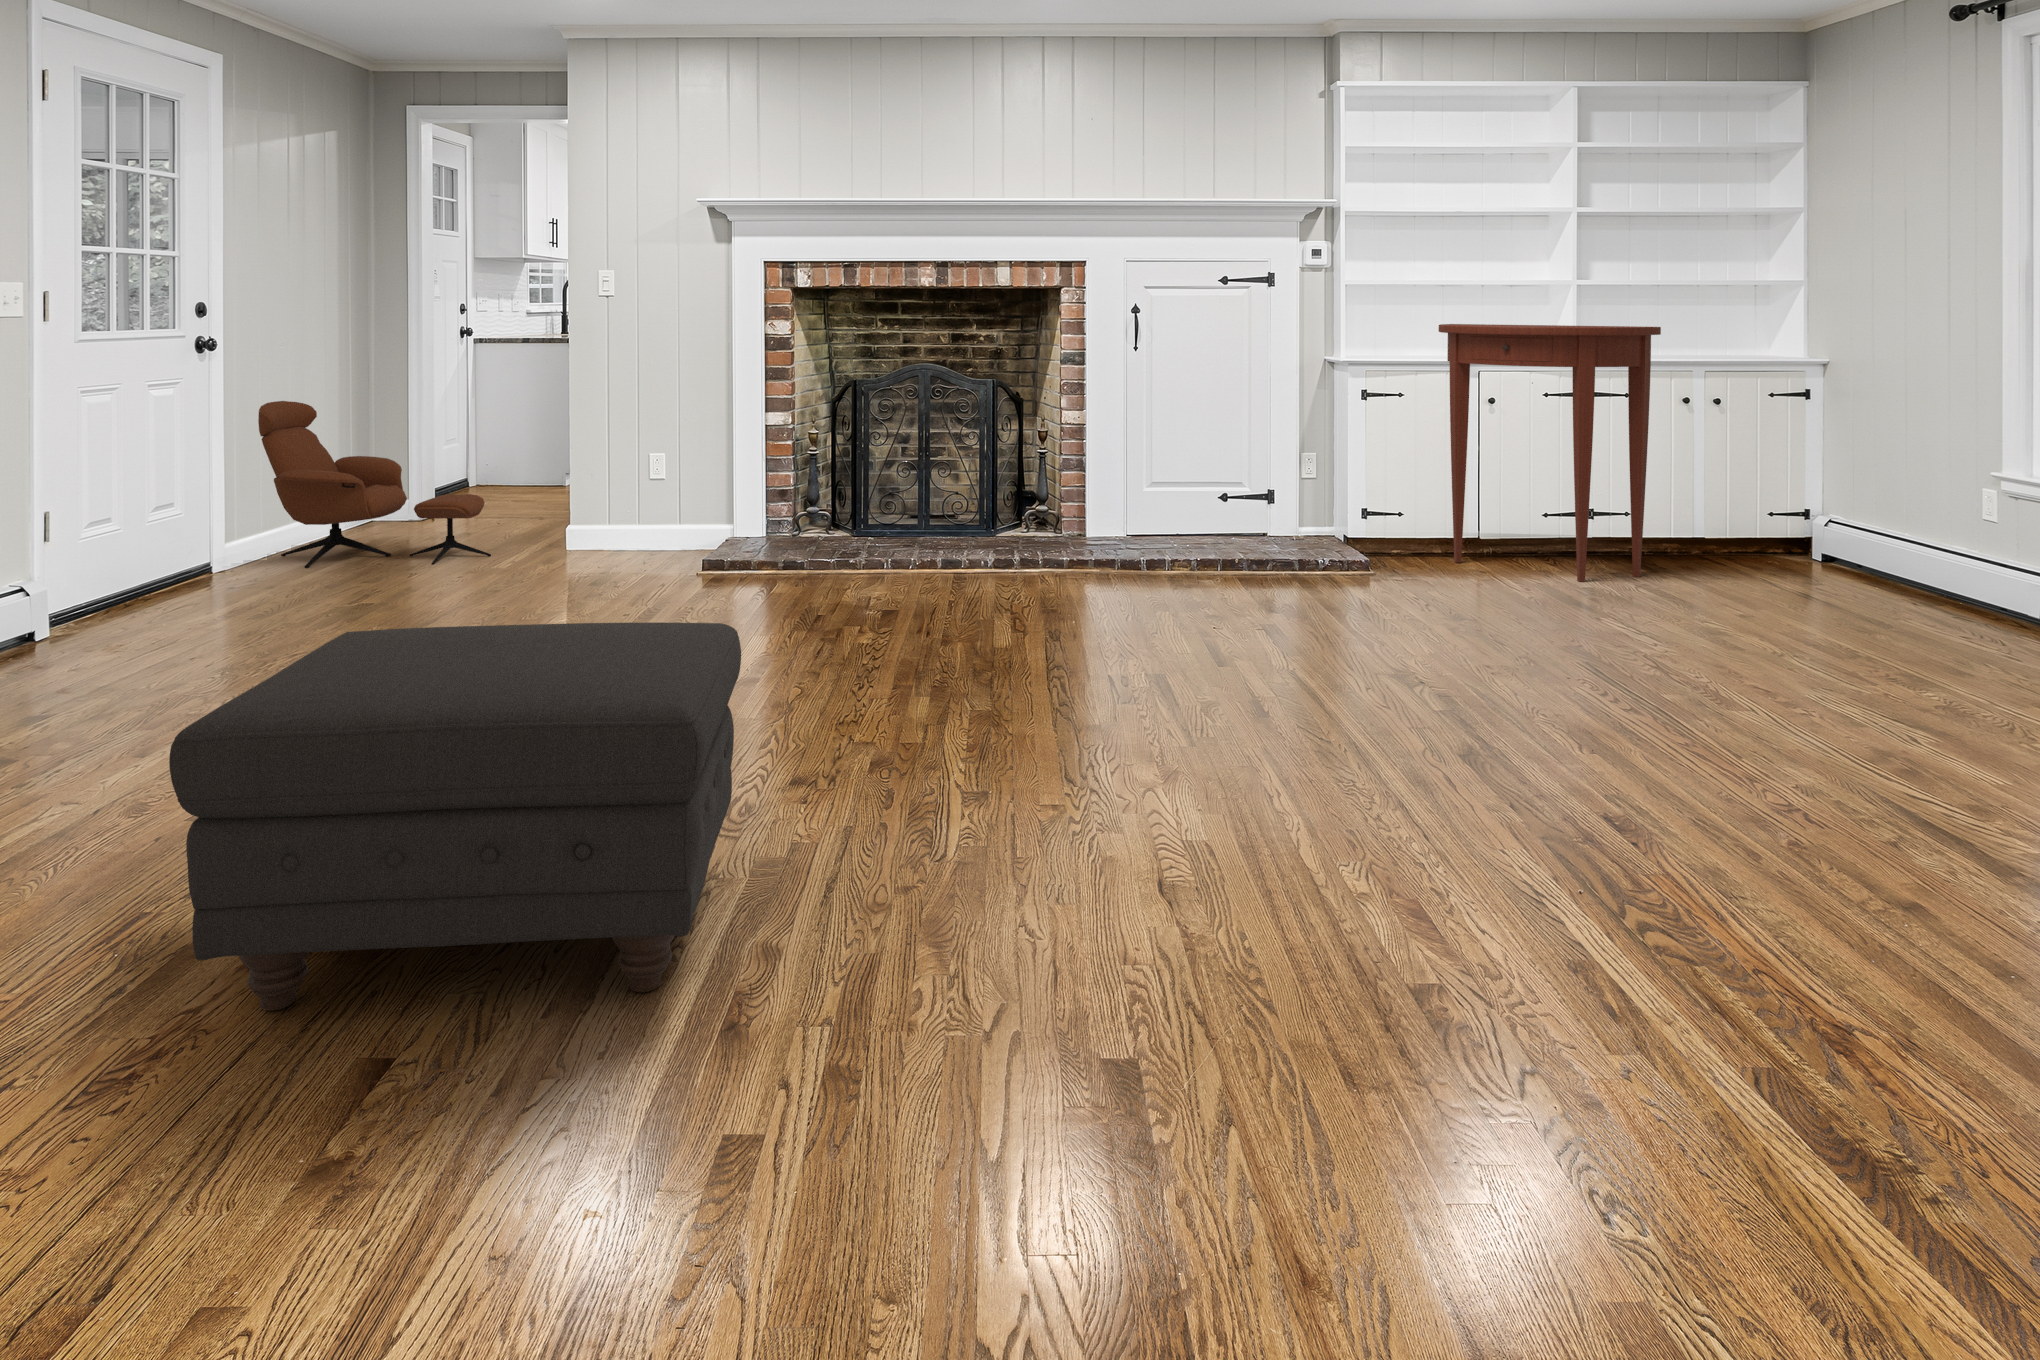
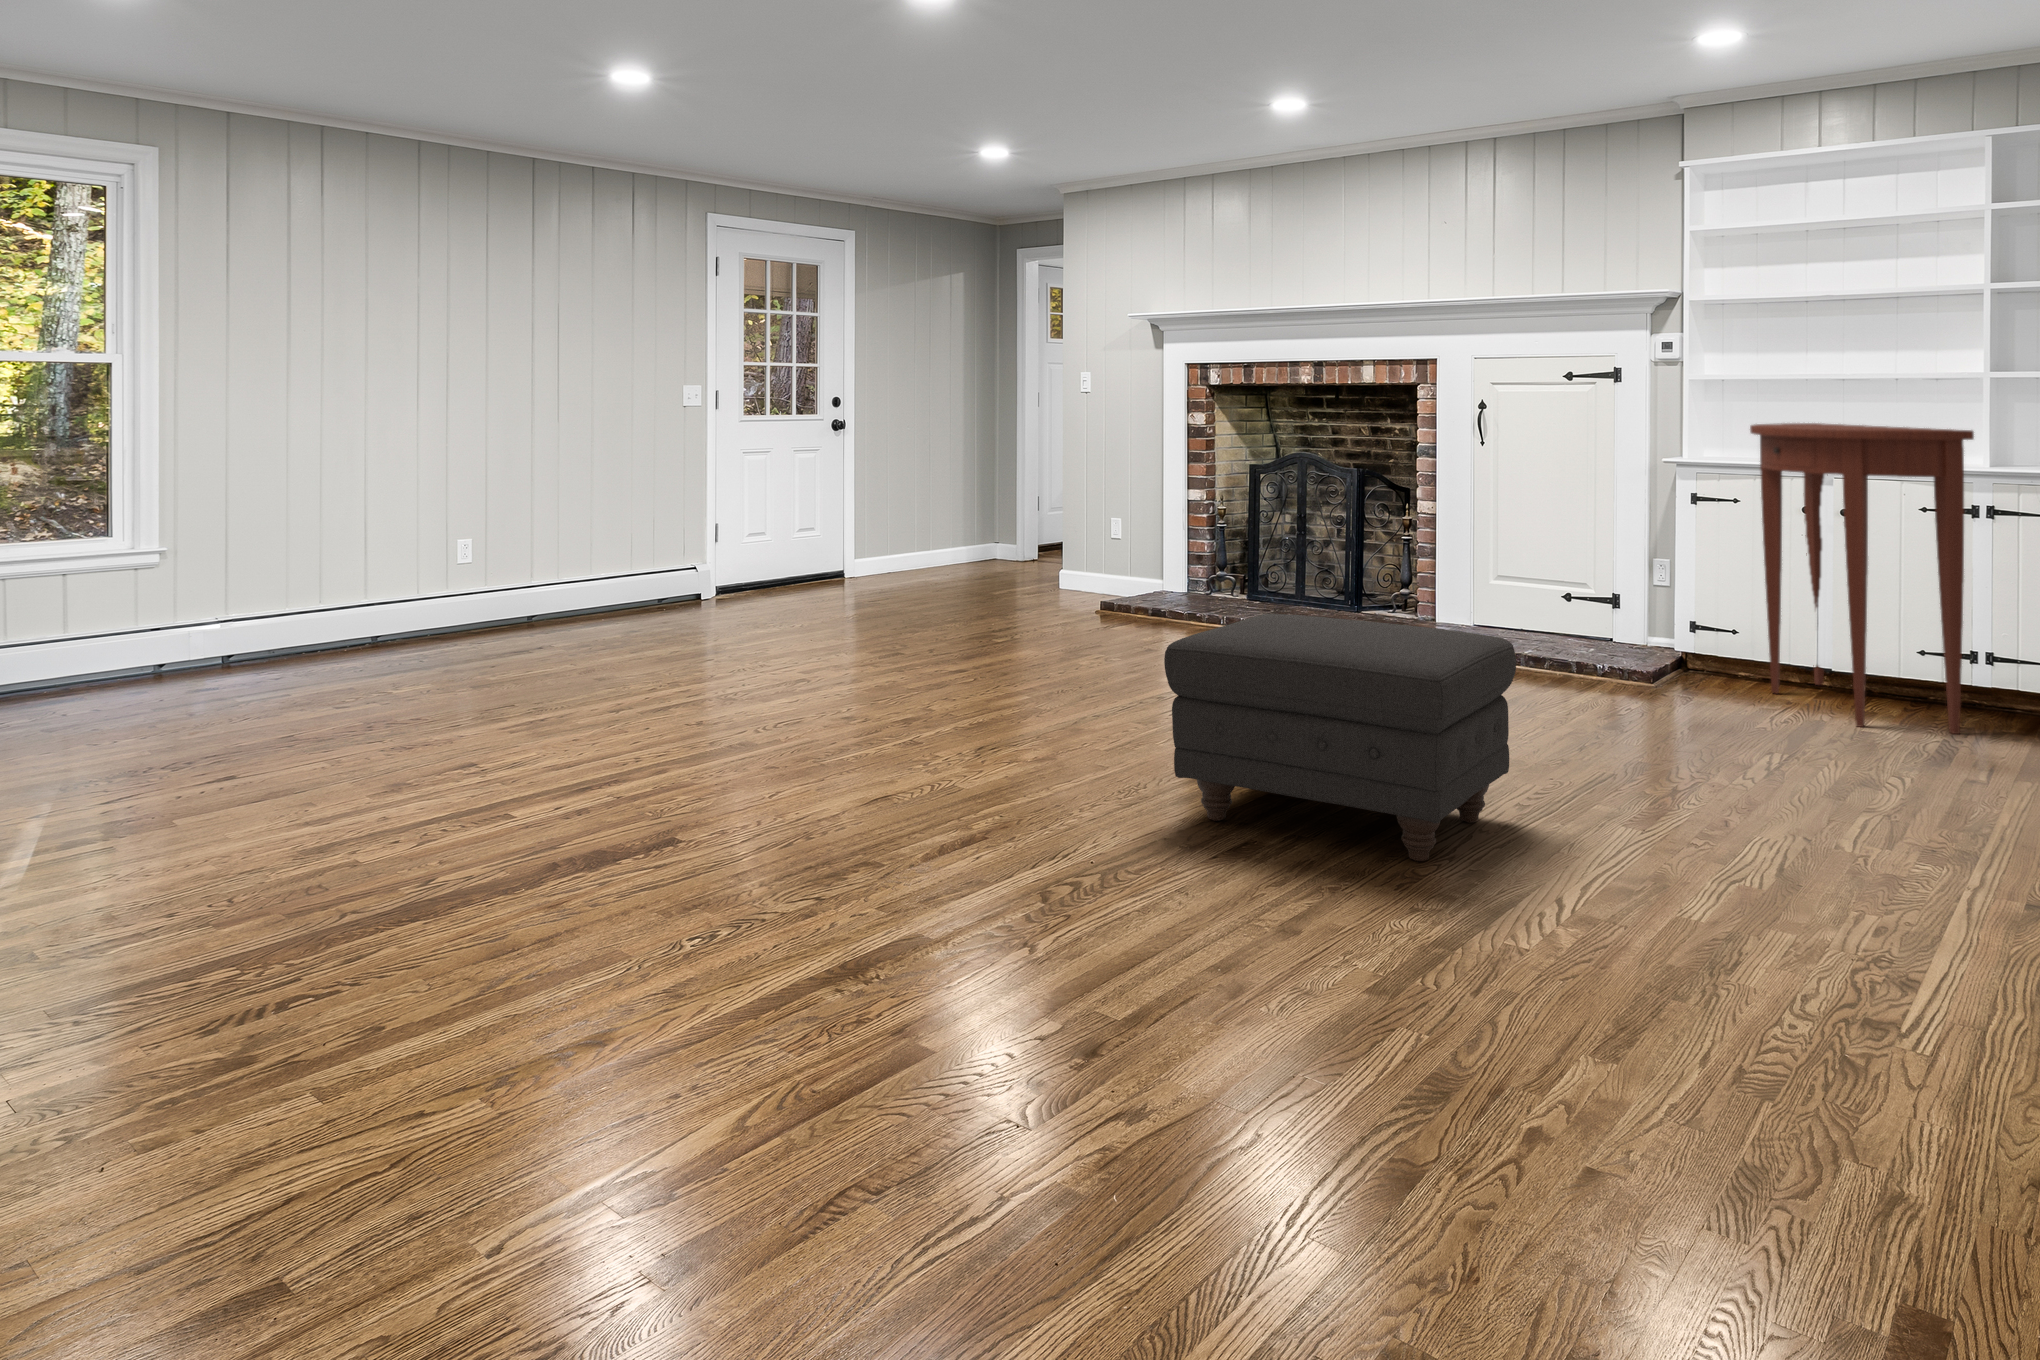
lounge chair: present [258,401,491,568] -> none [874,465,1004,590]
ottoman: present [169,623,741,1011] -> present [1164,614,1516,861]

